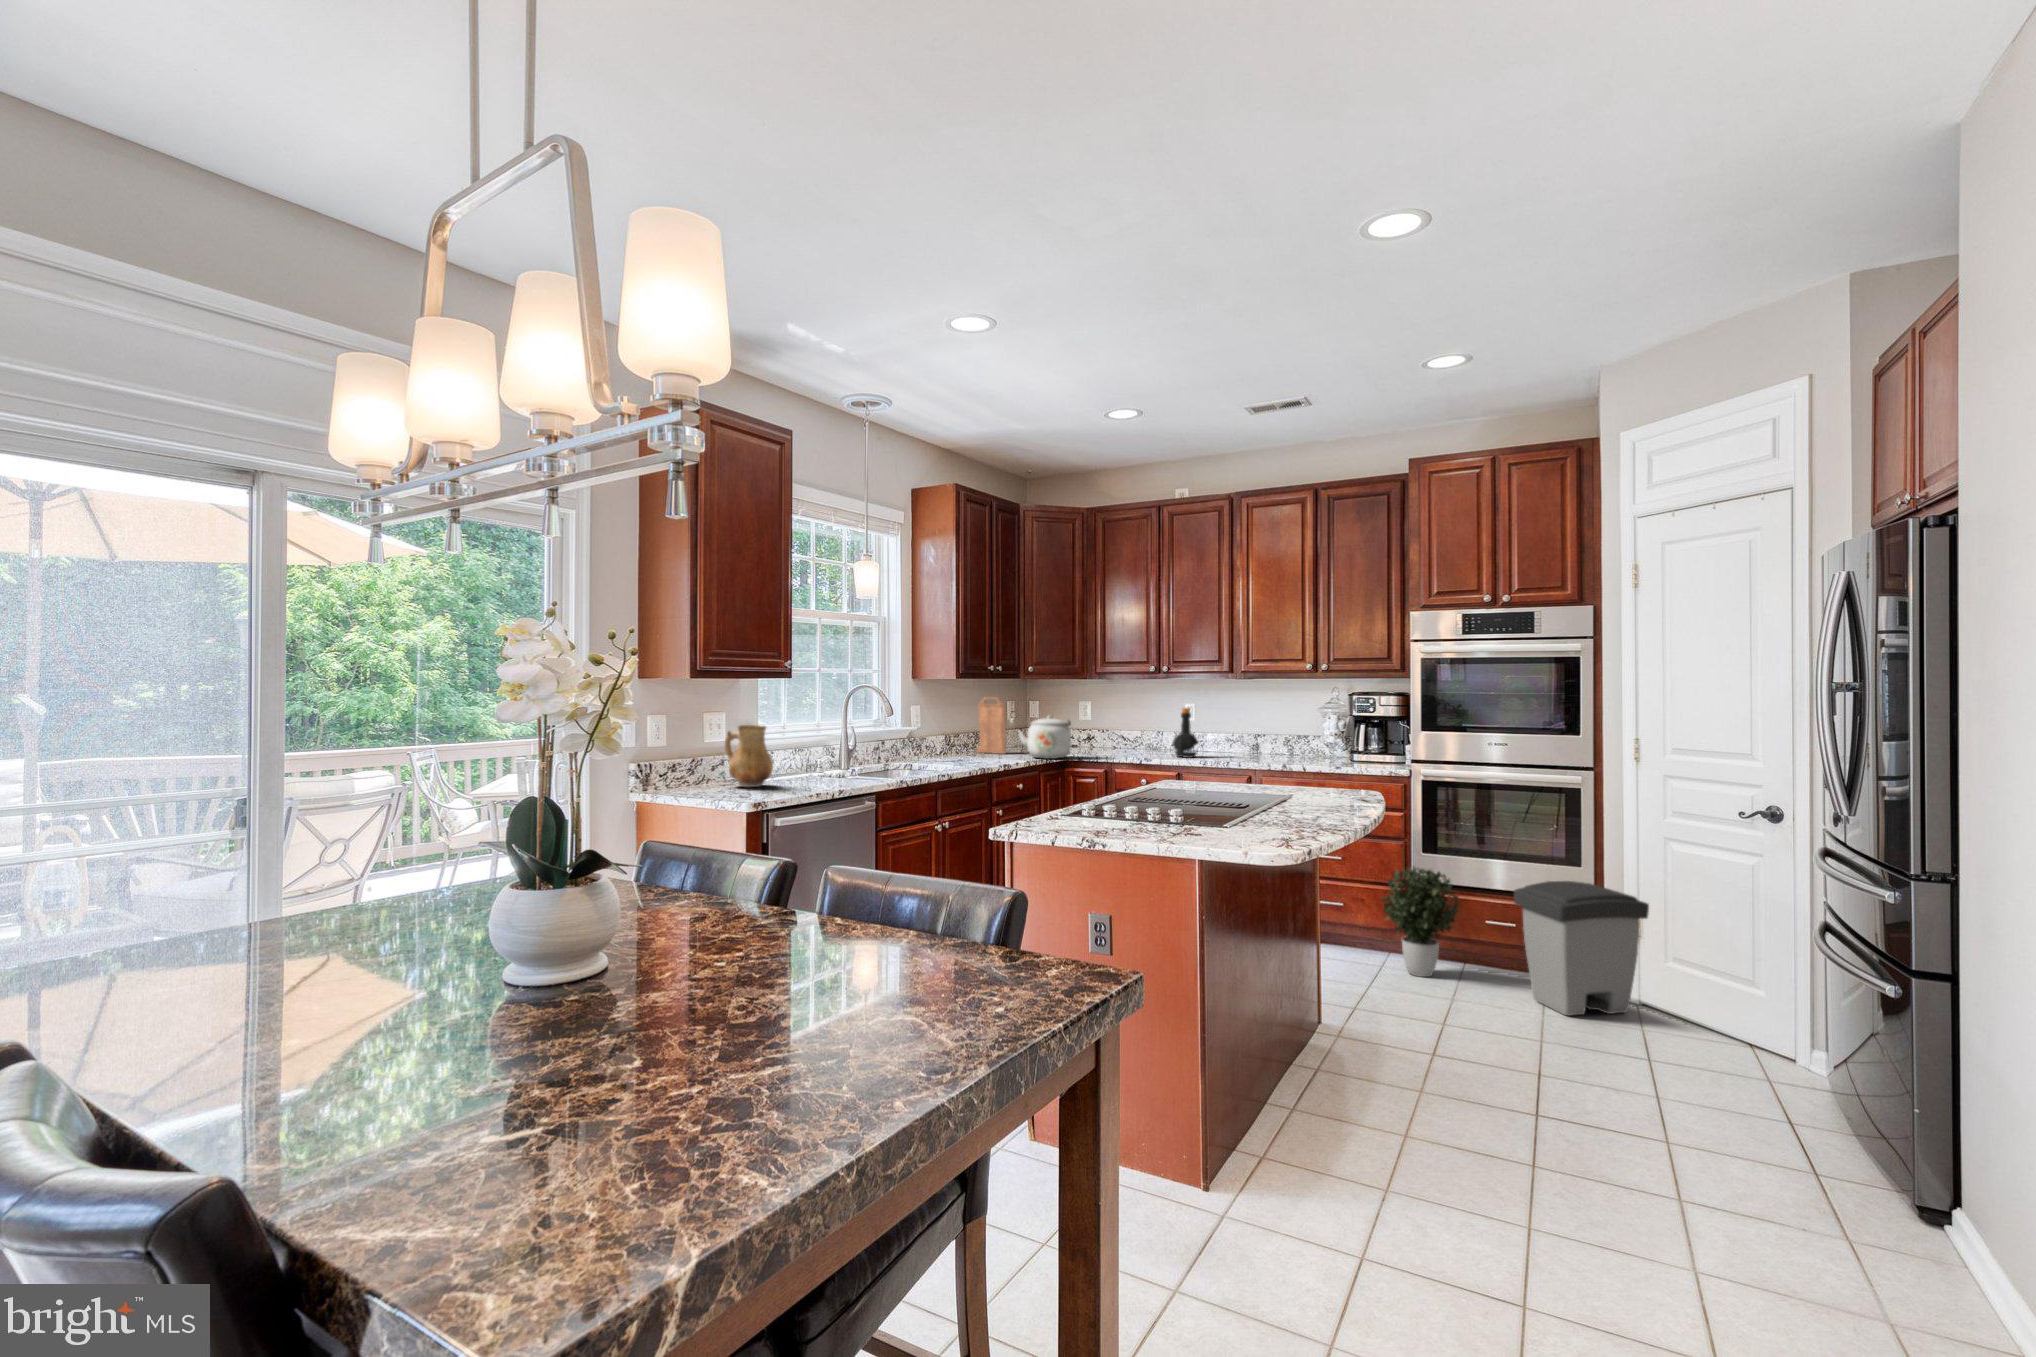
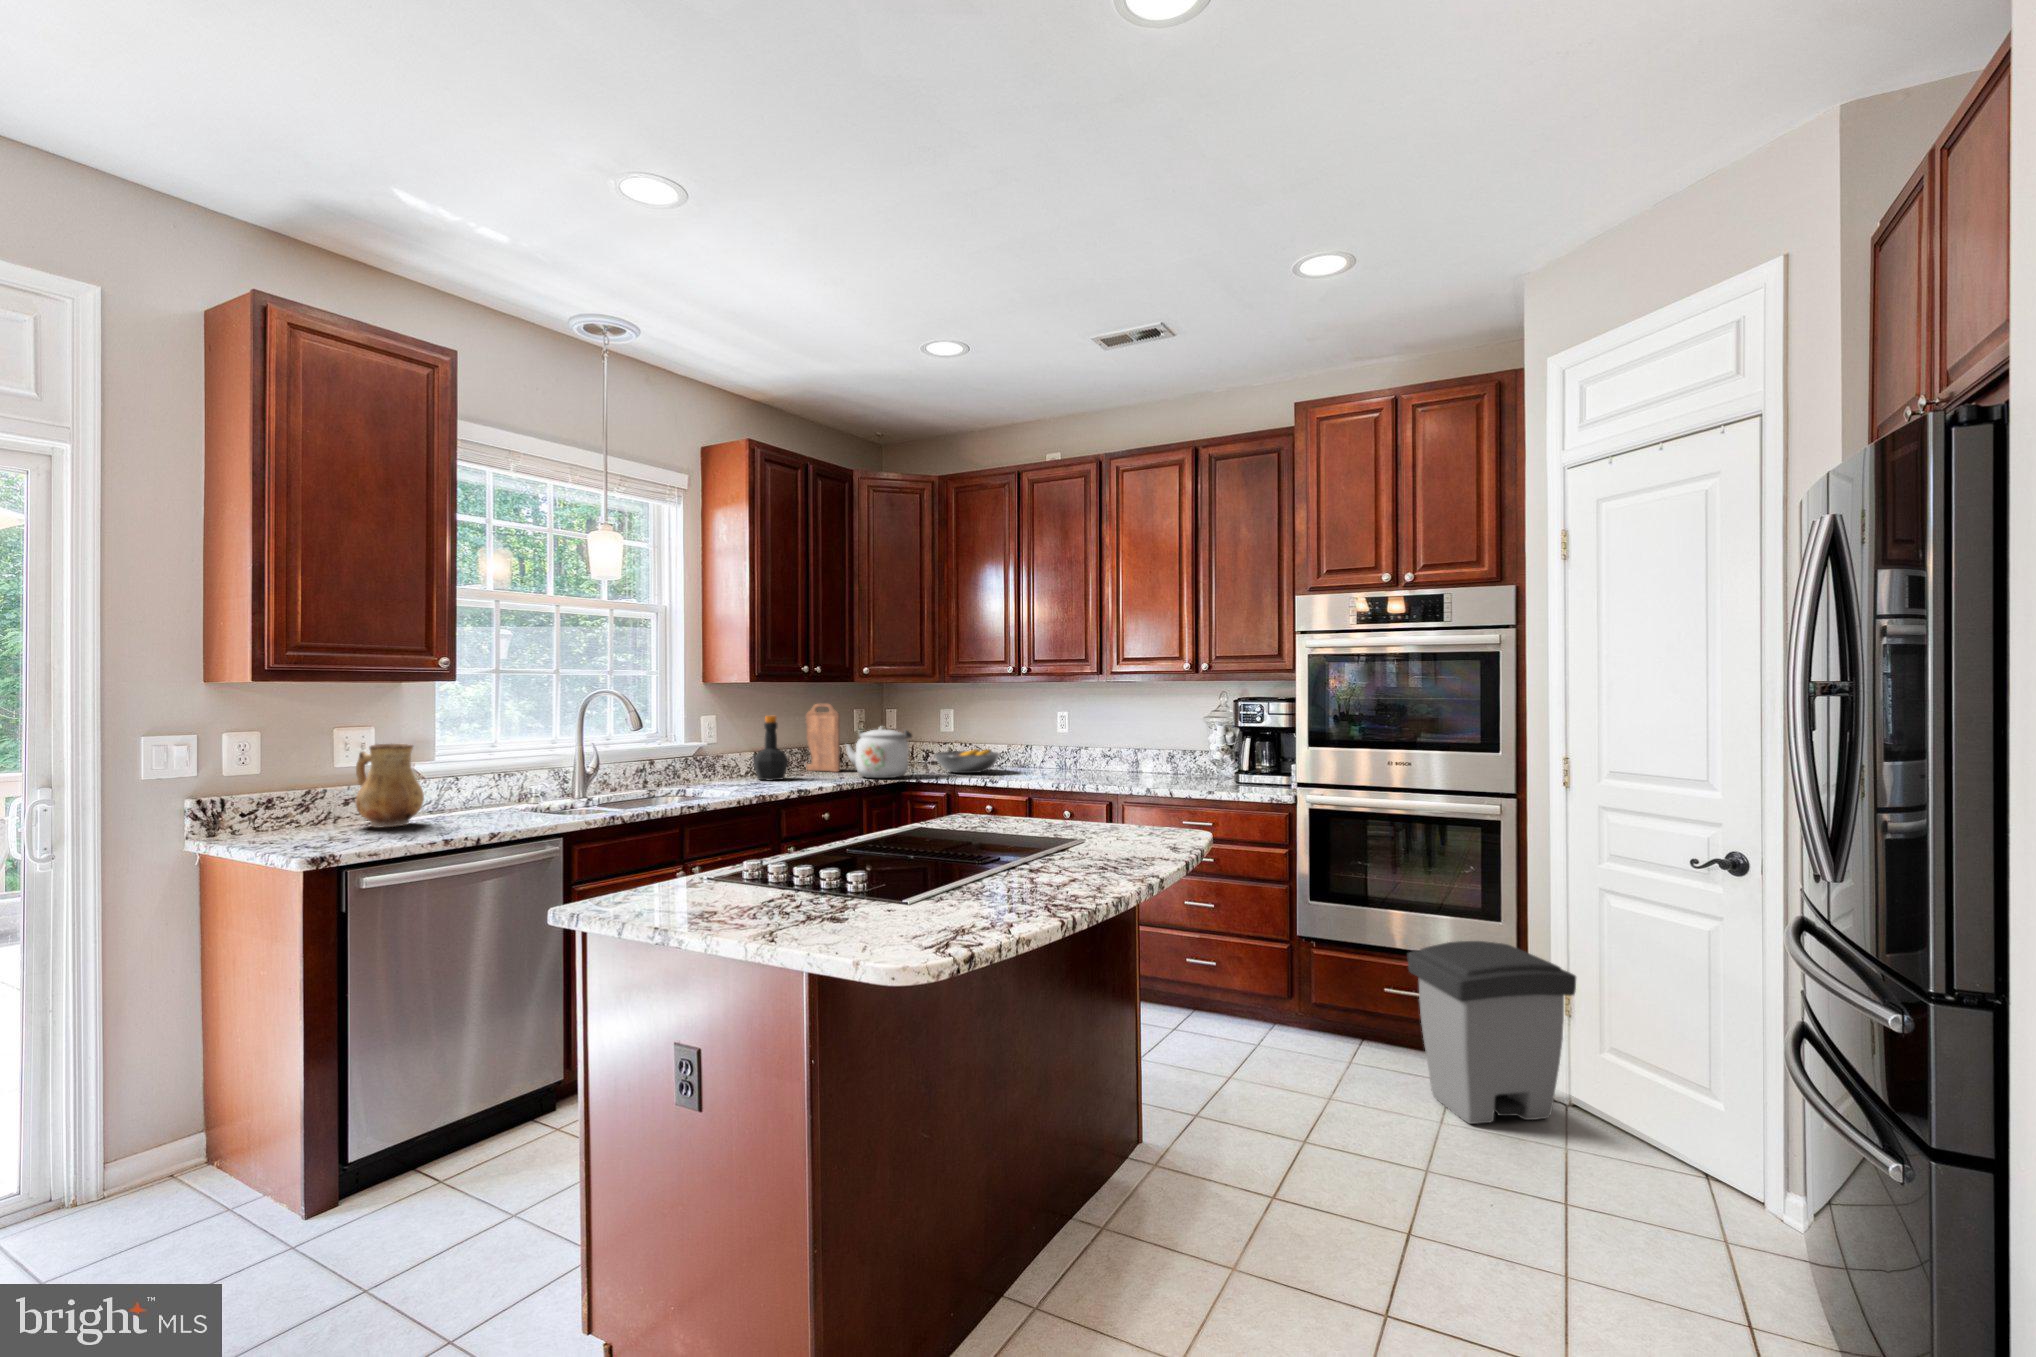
bottle: present [1173,708,1198,758] -> present [754,716,788,781]
fruit bowl: none [1084,735,1140,755] -> present [935,749,999,773]
potted plant: present [1381,866,1462,977] -> none [1250,916,1351,1059]

